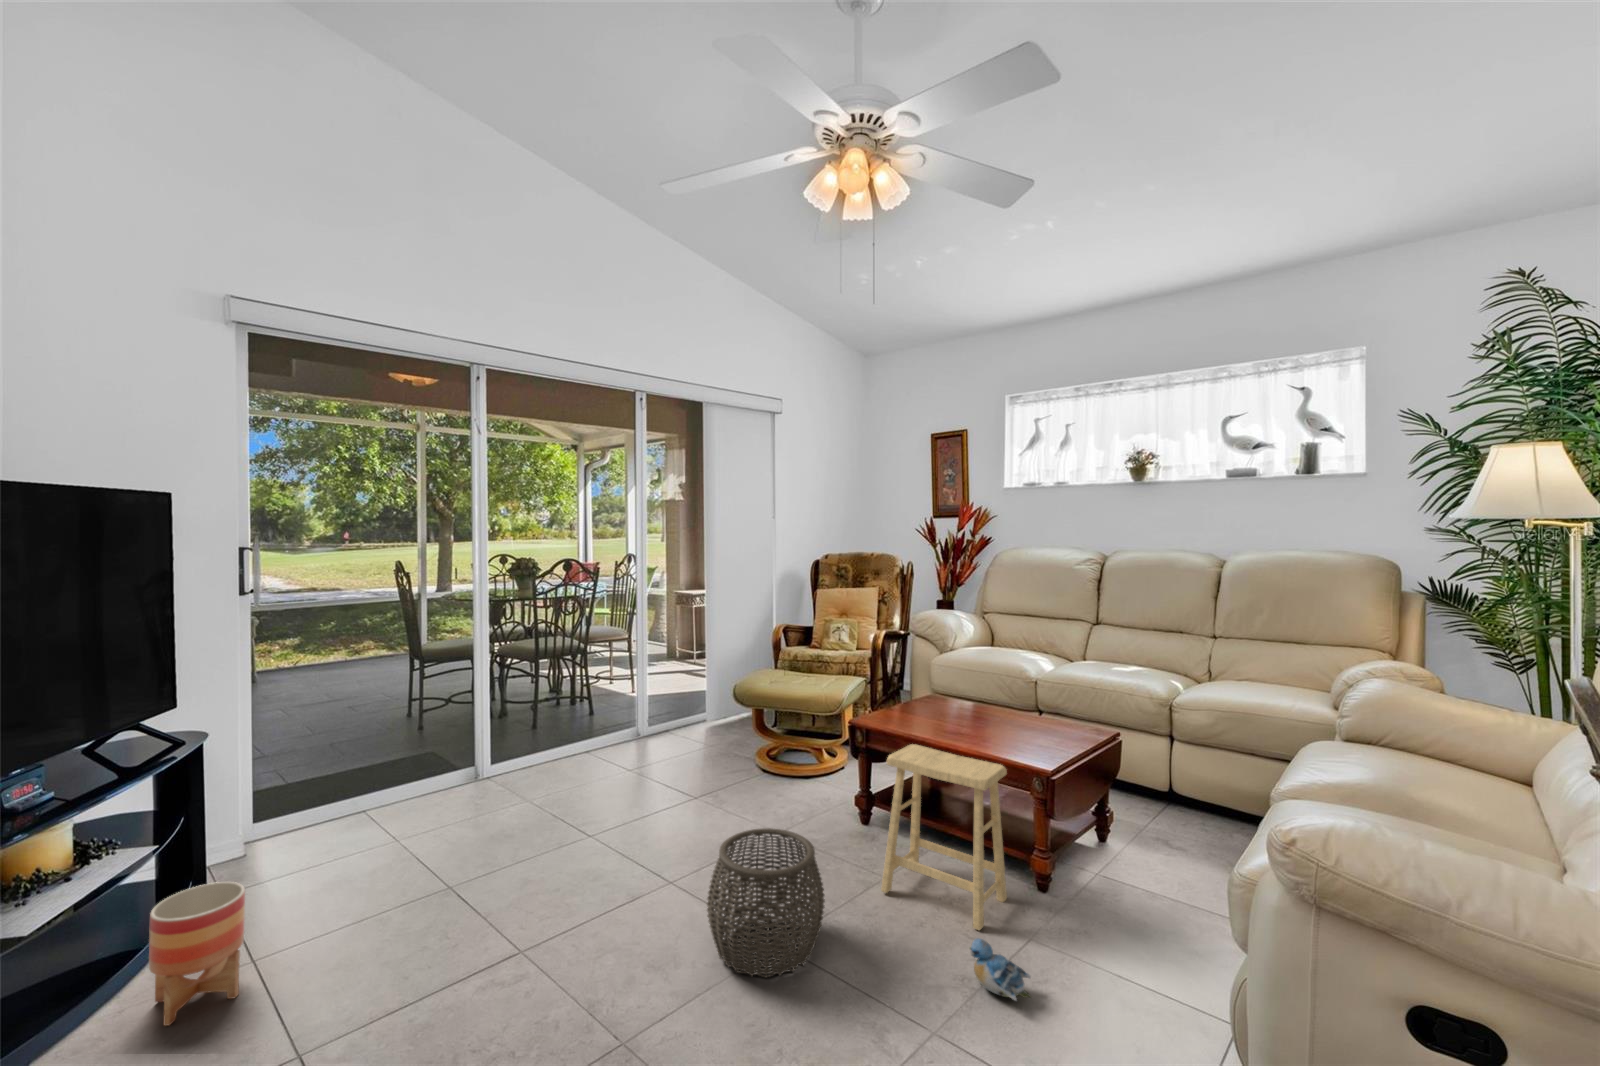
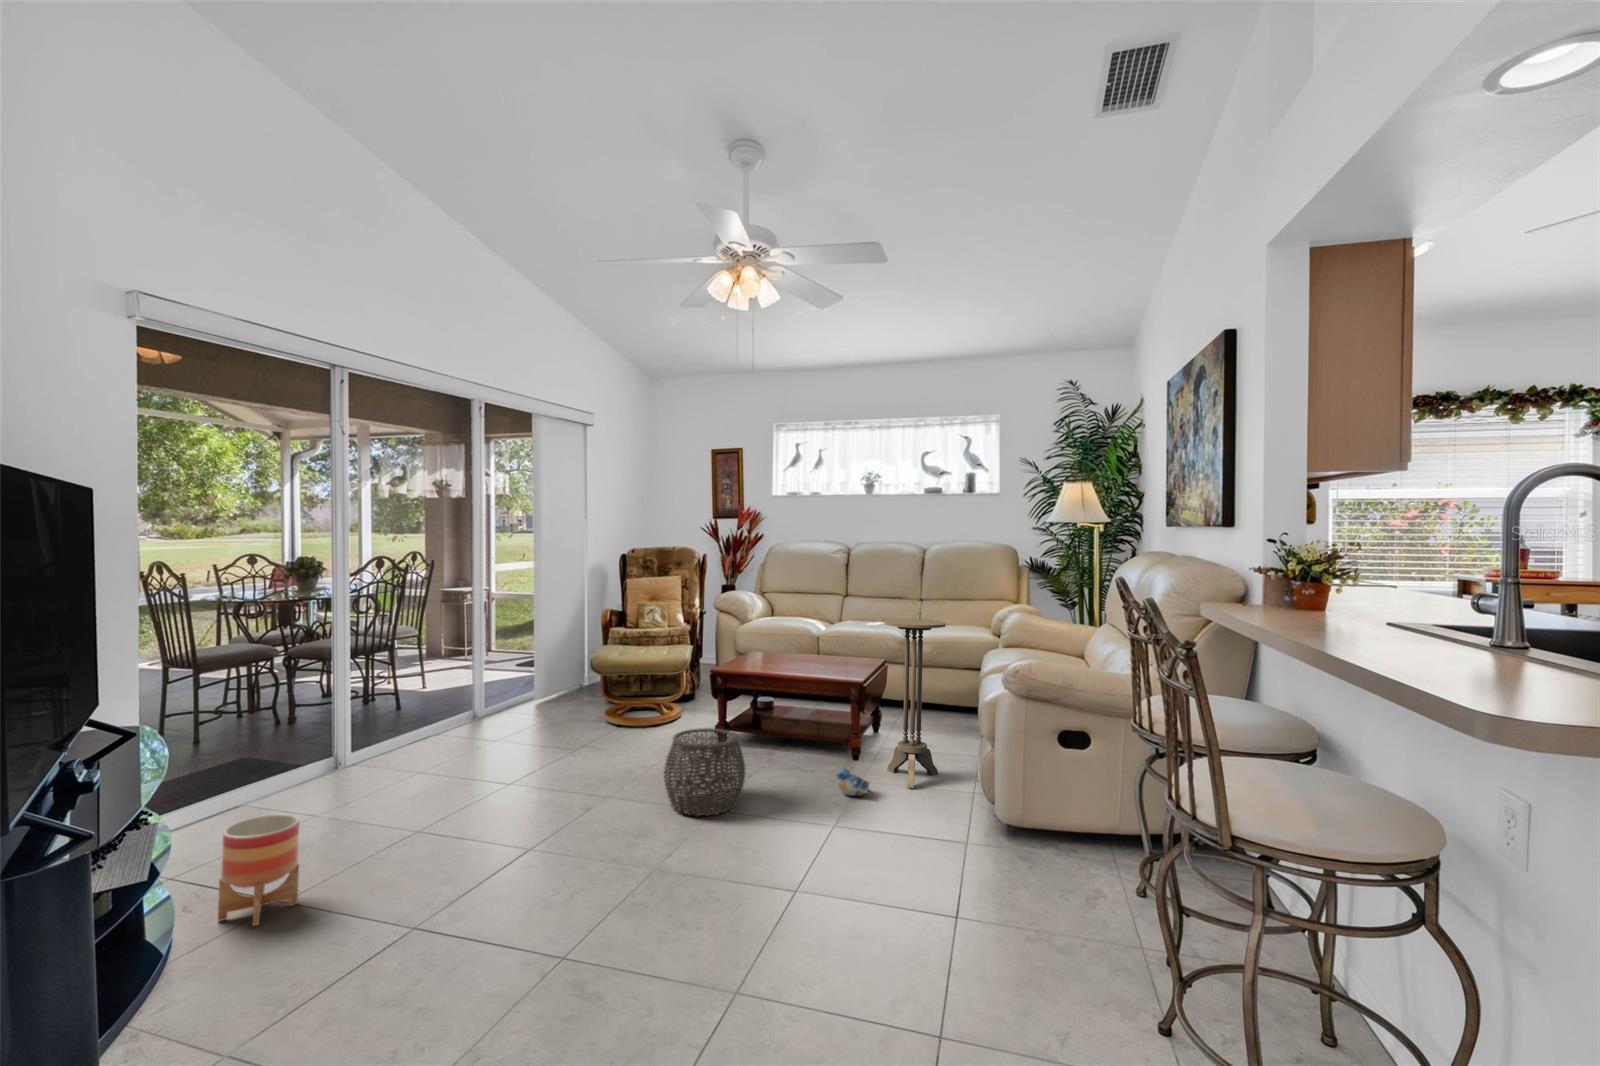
side table: none [1072,693,1190,1005] -> present [884,619,946,788]
footstool: present [881,744,1007,930] -> none [758,671,837,776]

